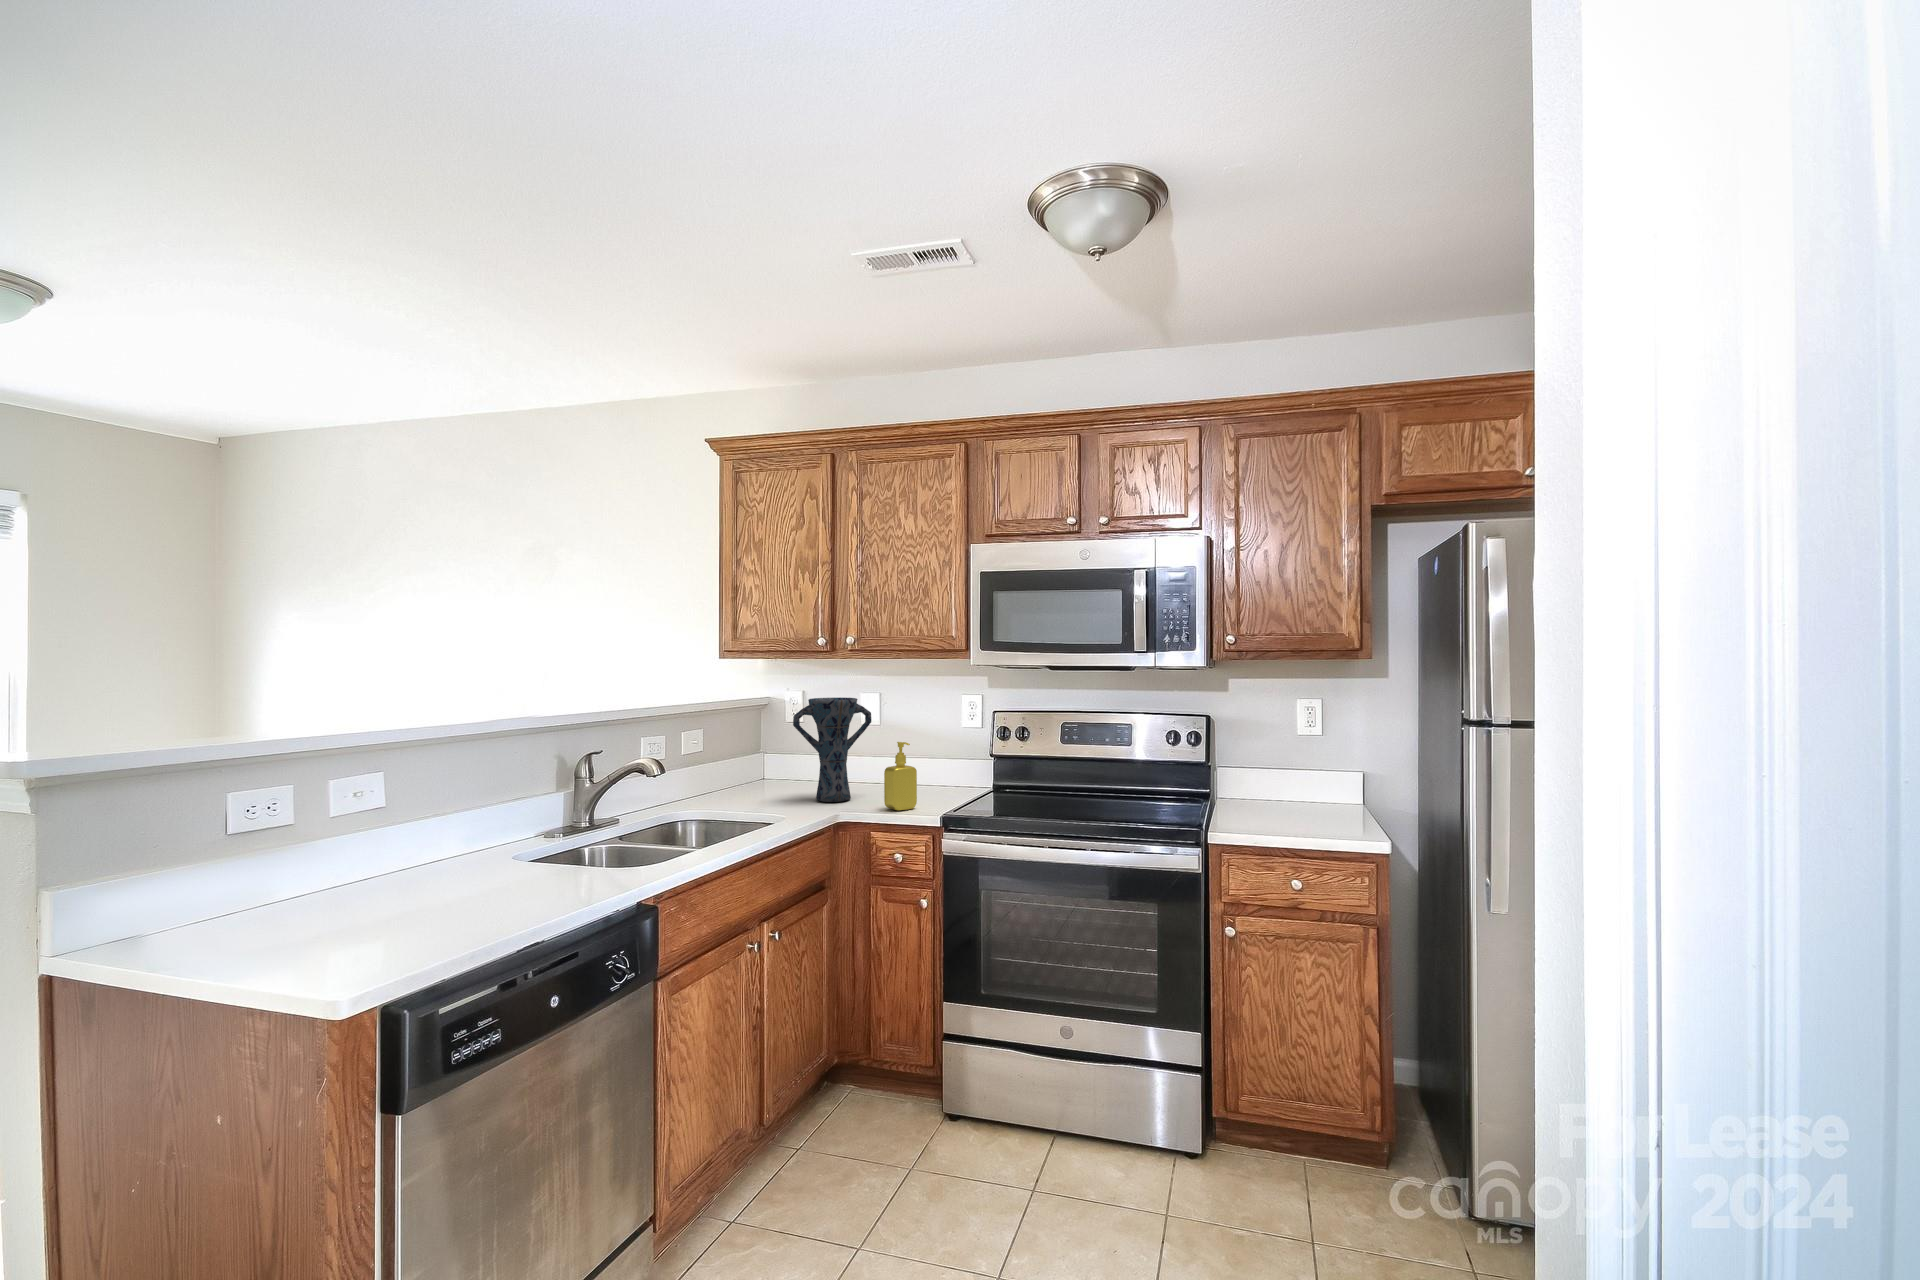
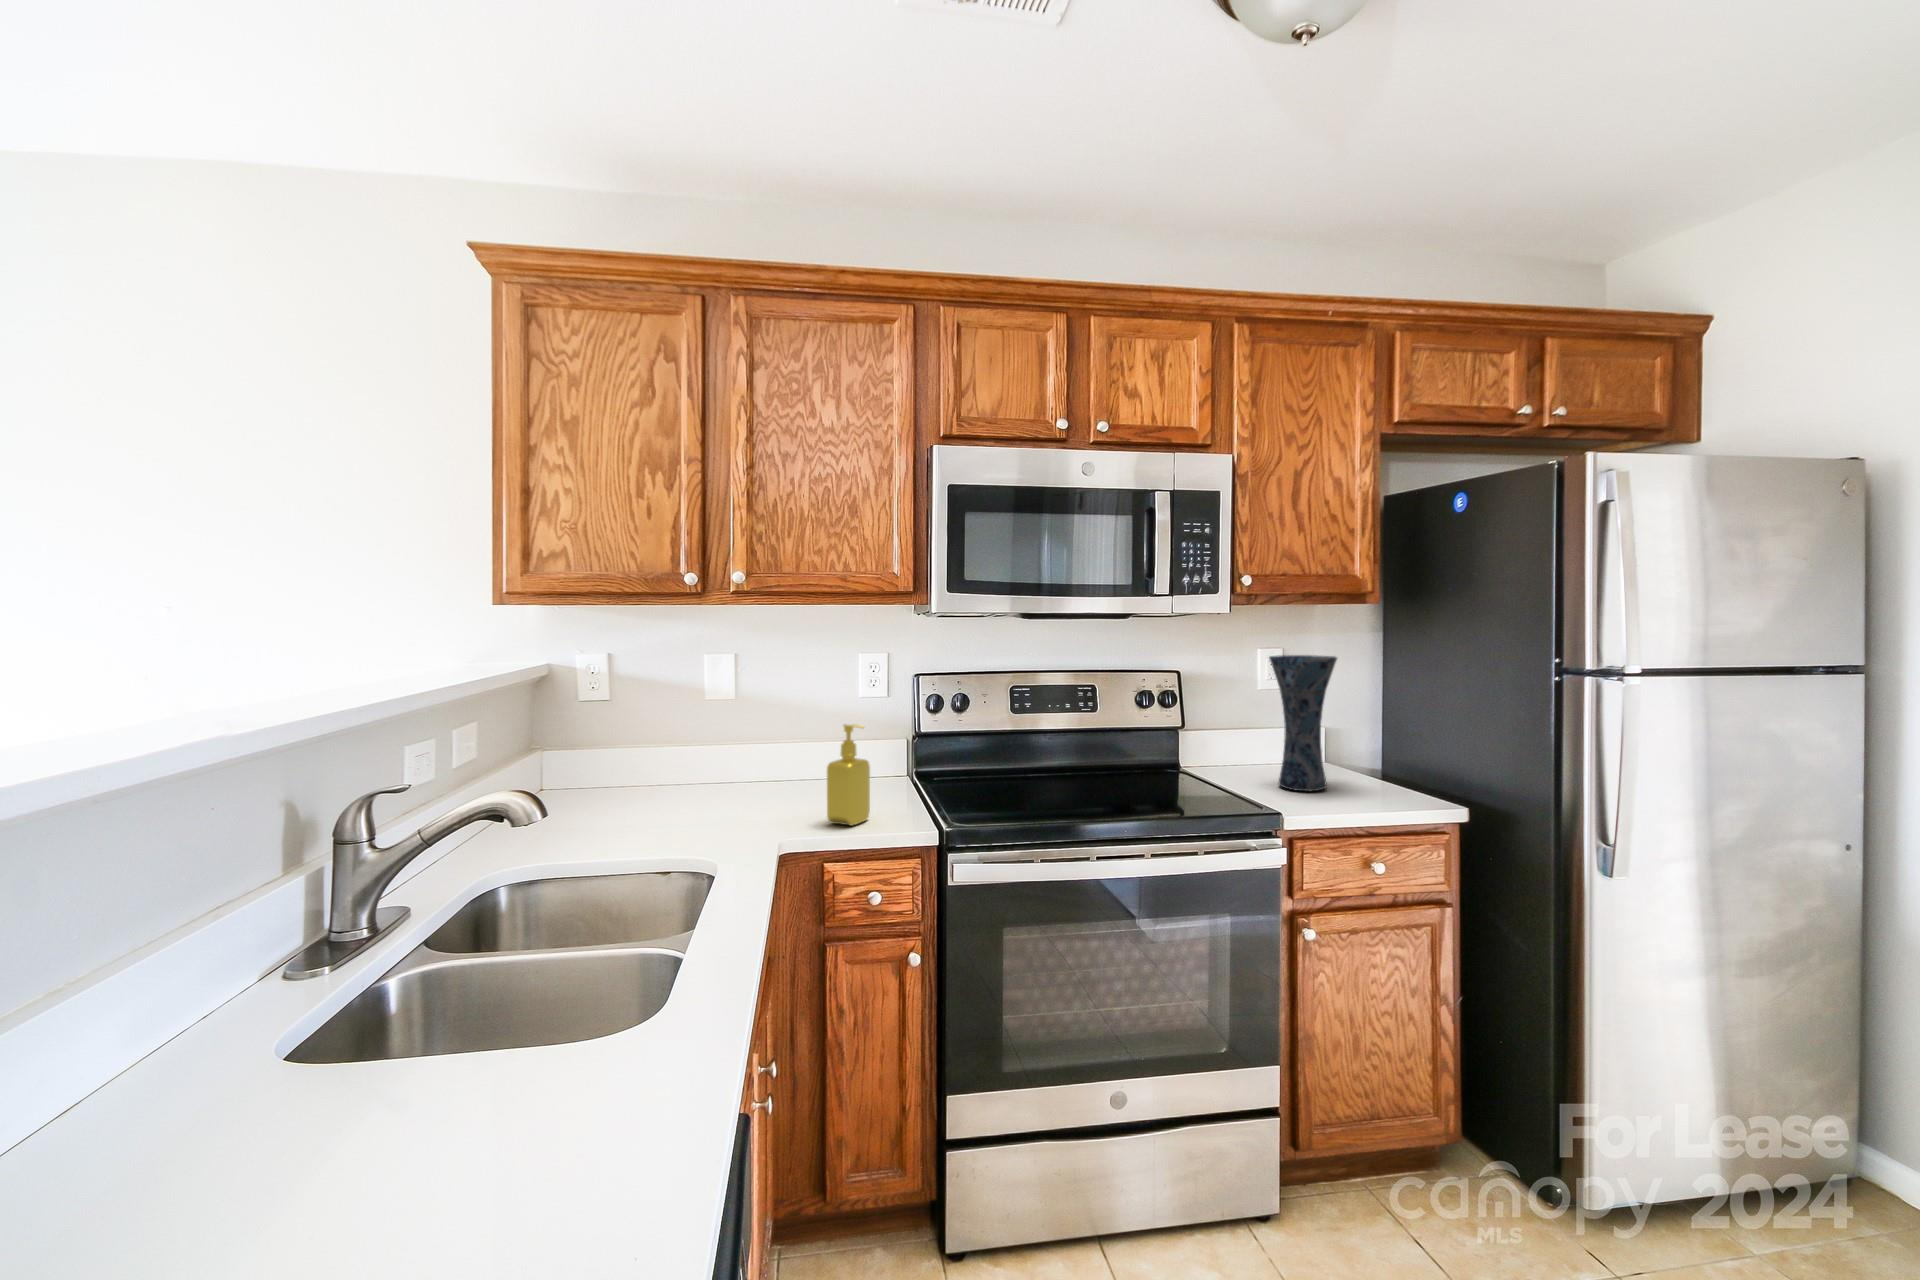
vase: present [793,697,871,802] -> present [1269,655,1337,791]

